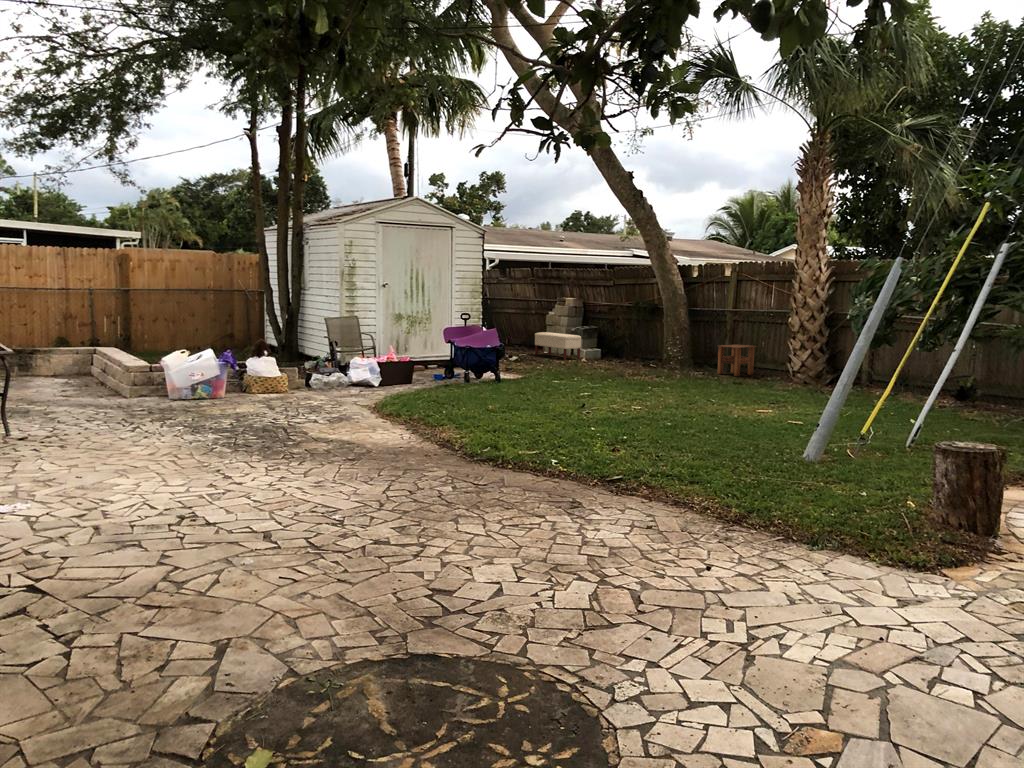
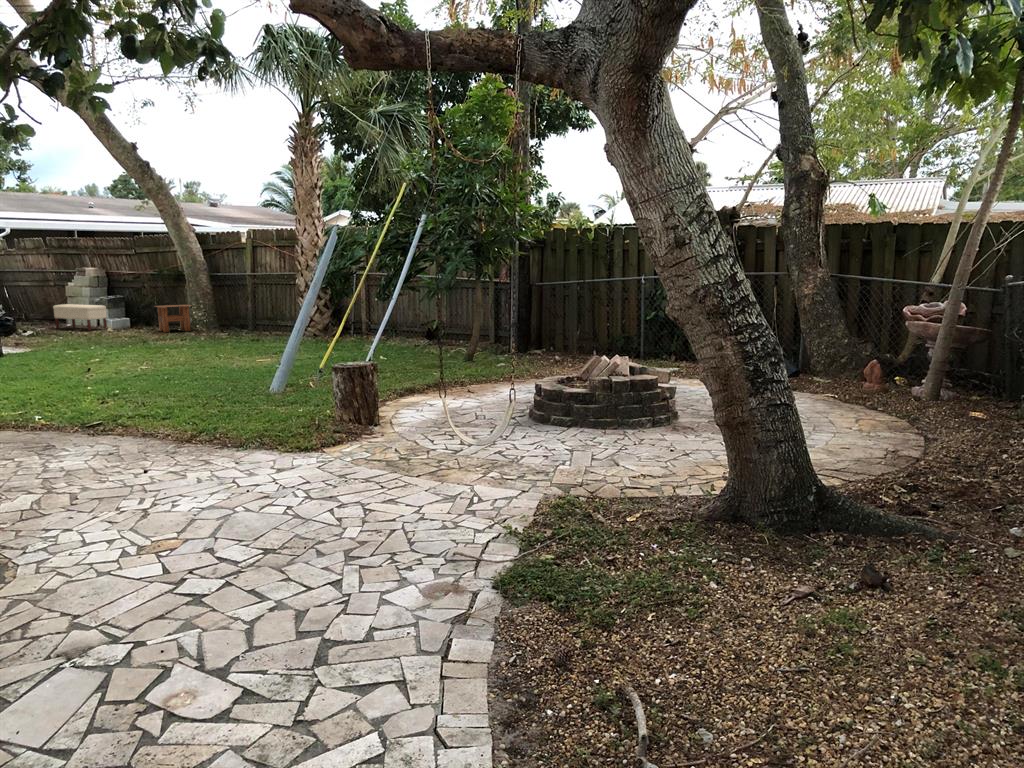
side table: present [718,344,755,376] -> present [156,305,191,332]

